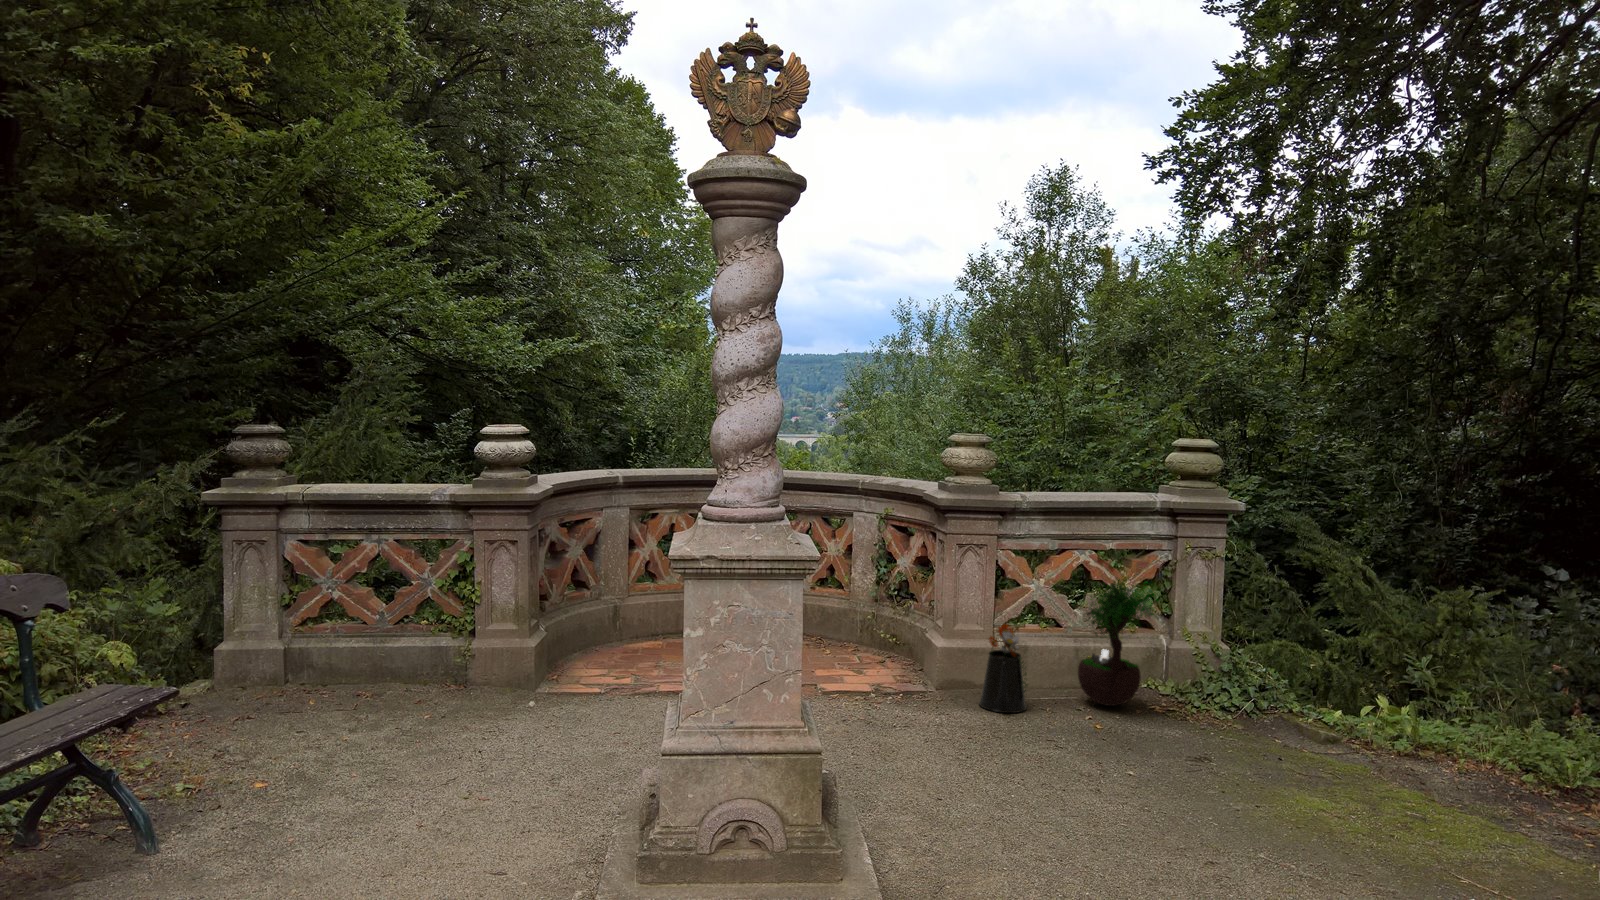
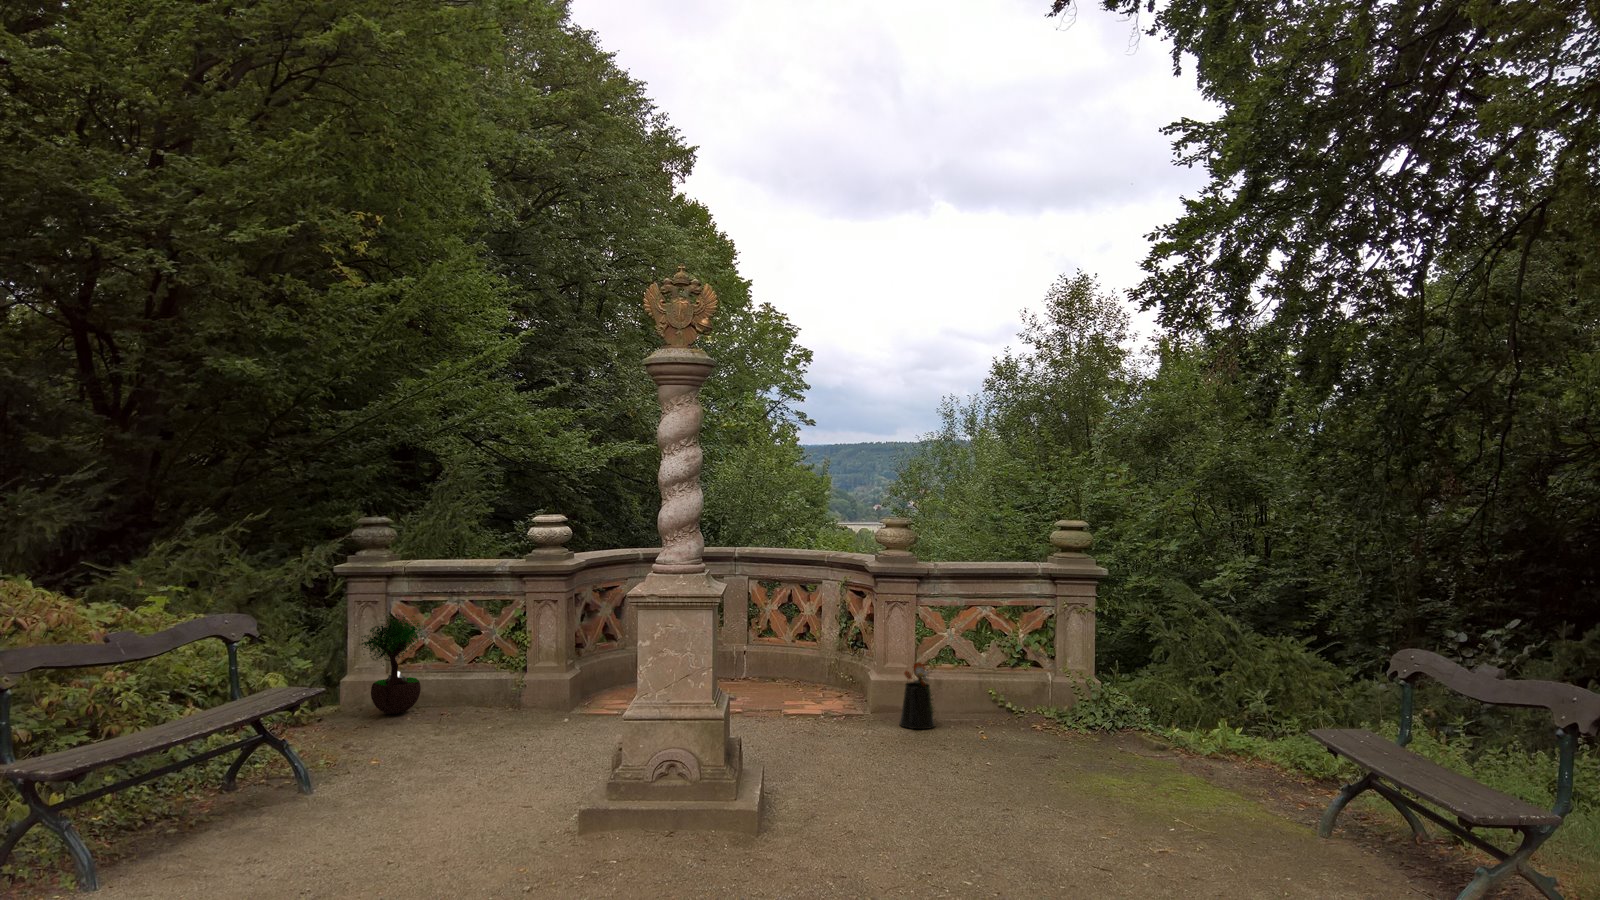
potted tree: present [1078,570,1155,706] -> present [359,614,423,714]

